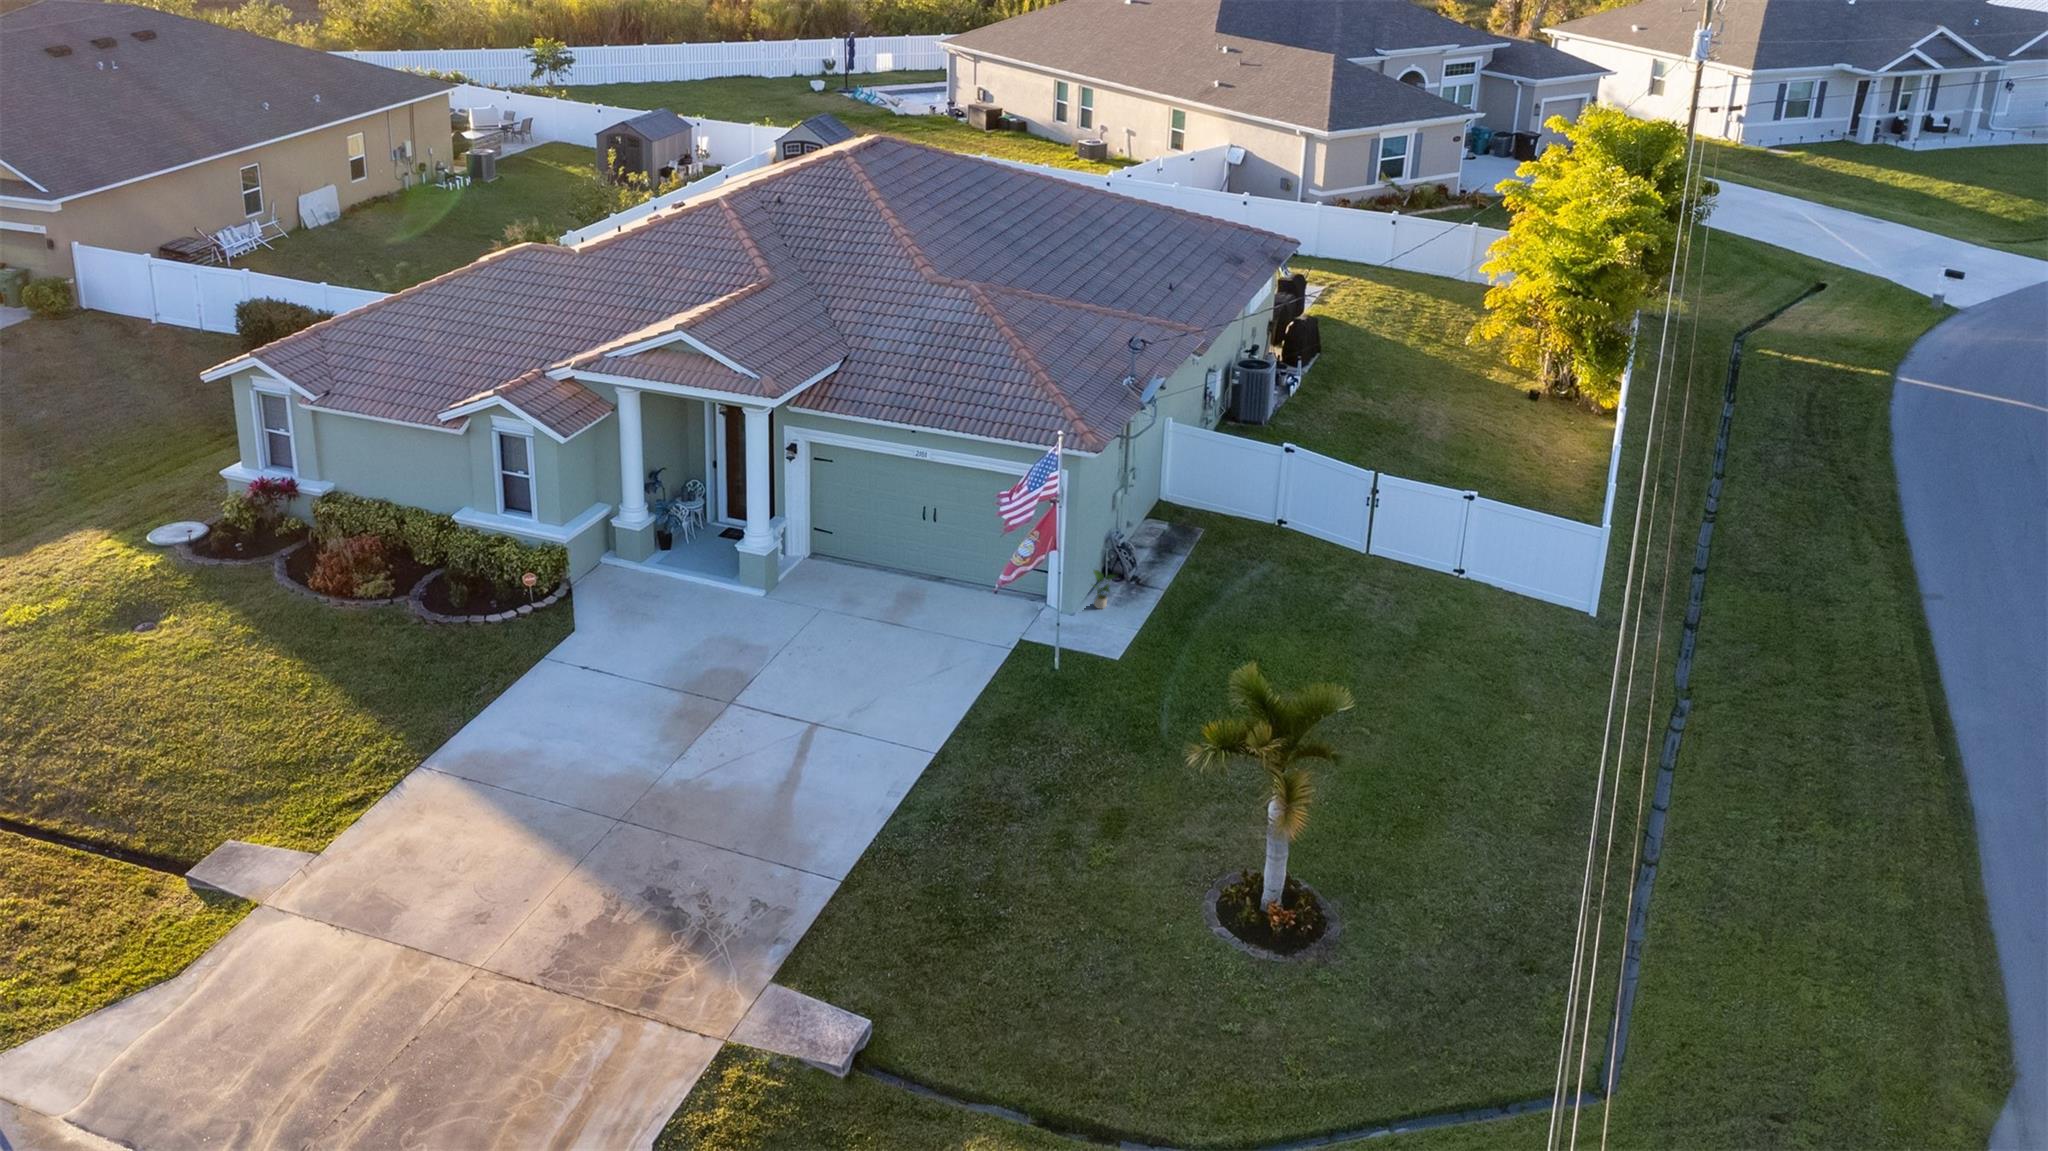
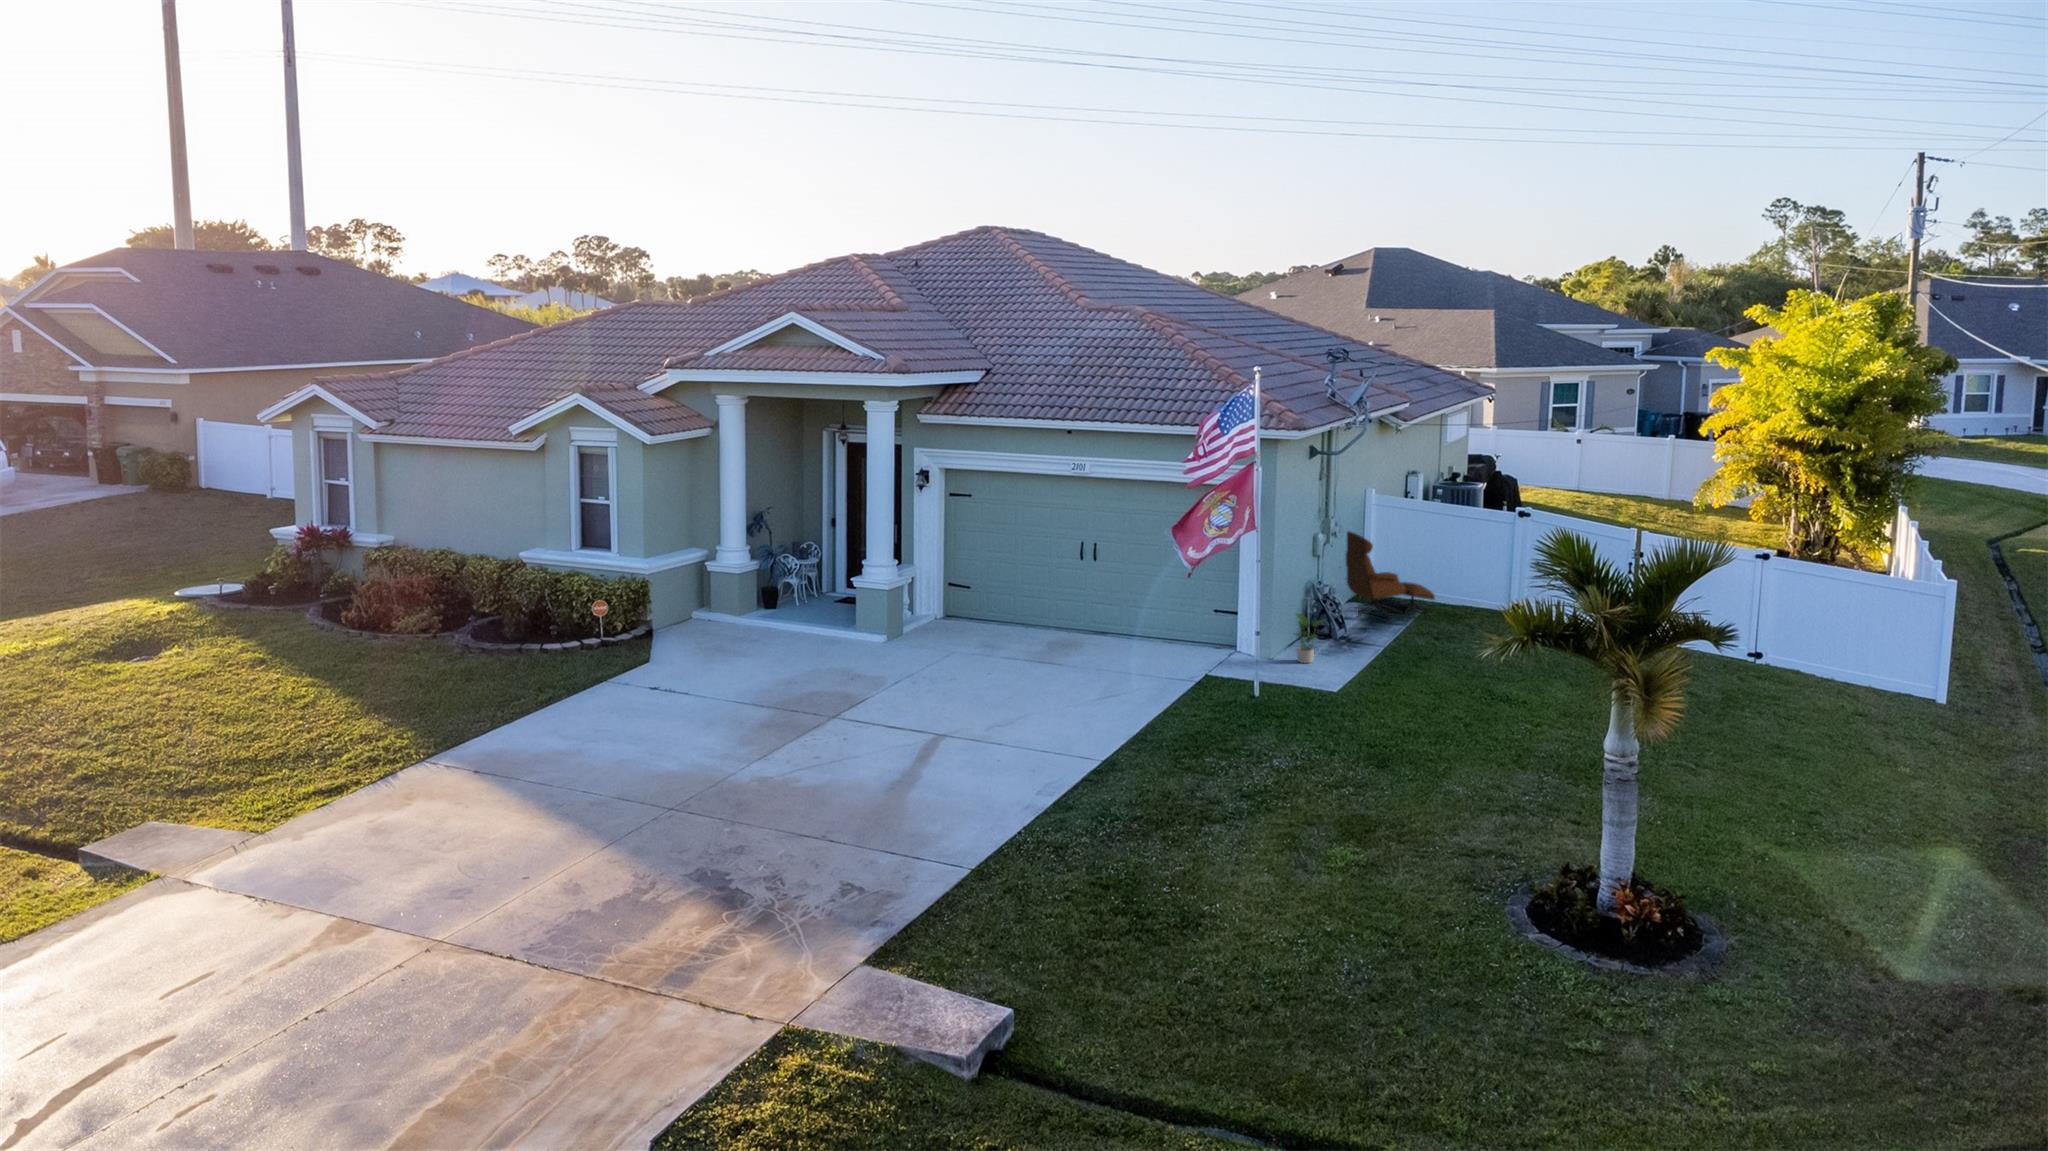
lounge chair: none [1137,468,1212,542] -> present [1345,532,1435,619]

